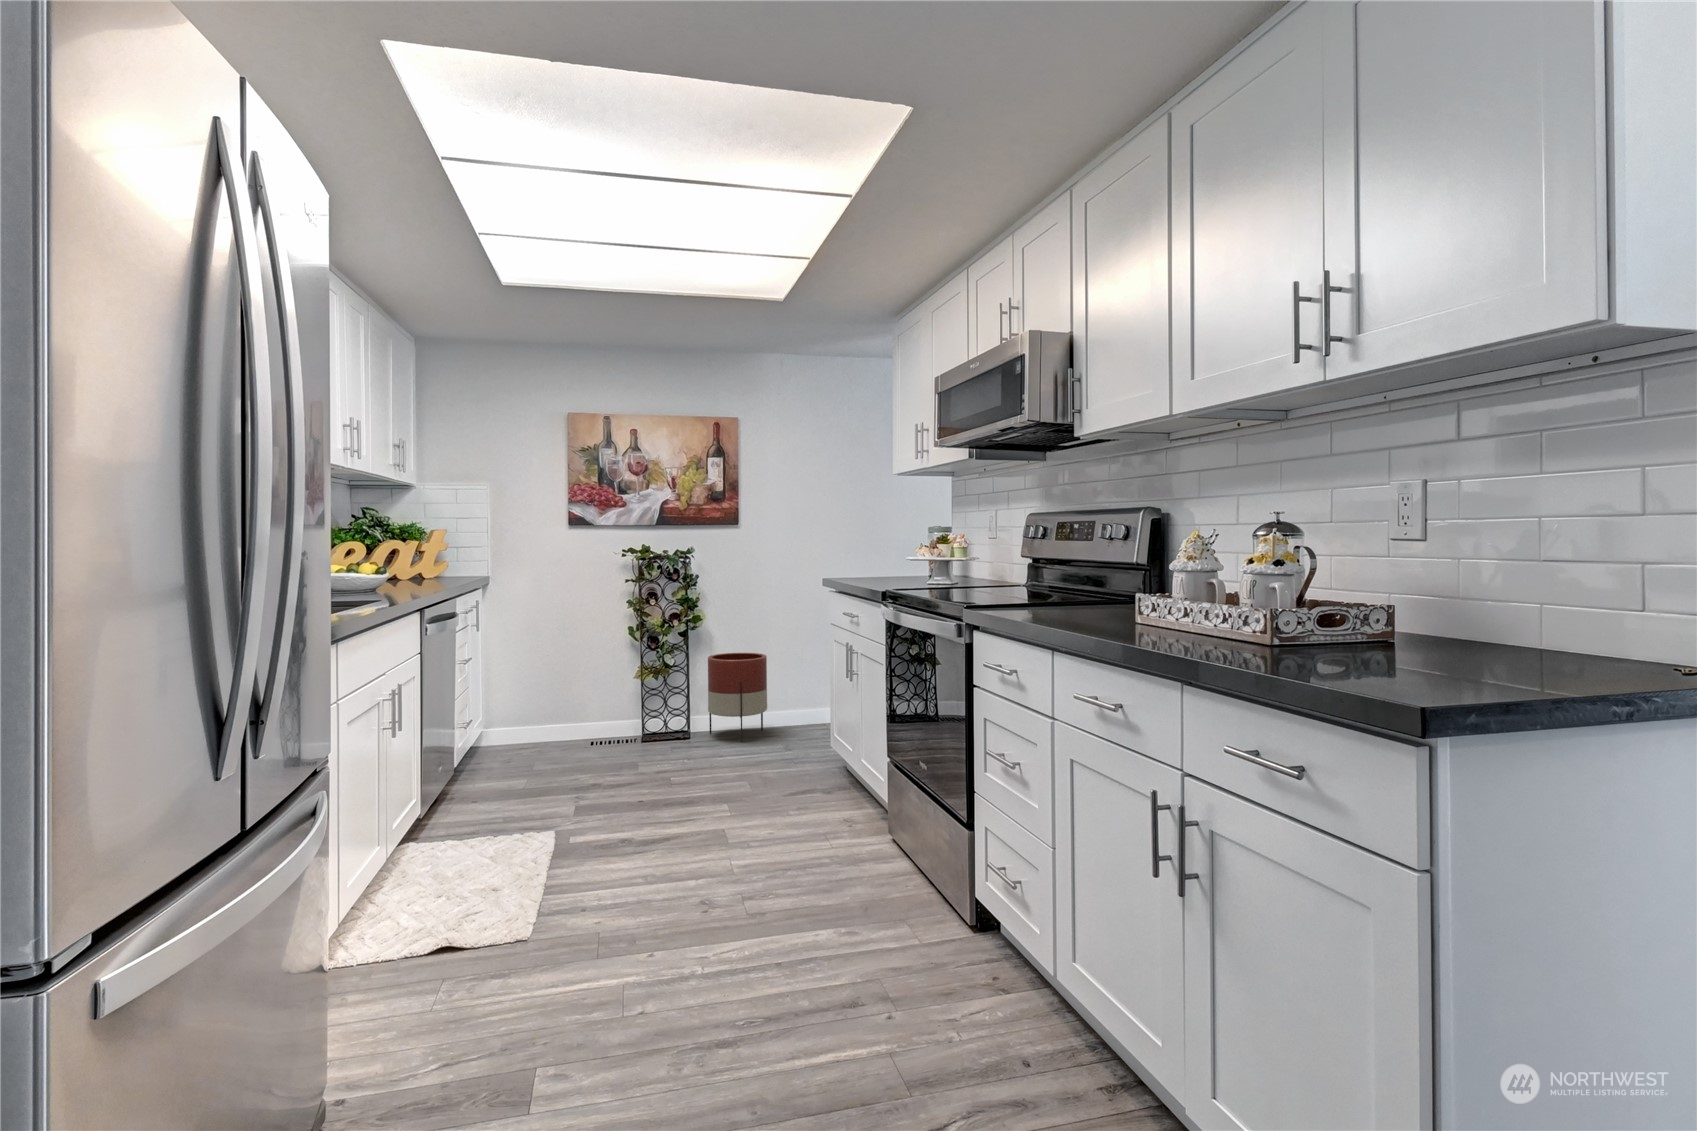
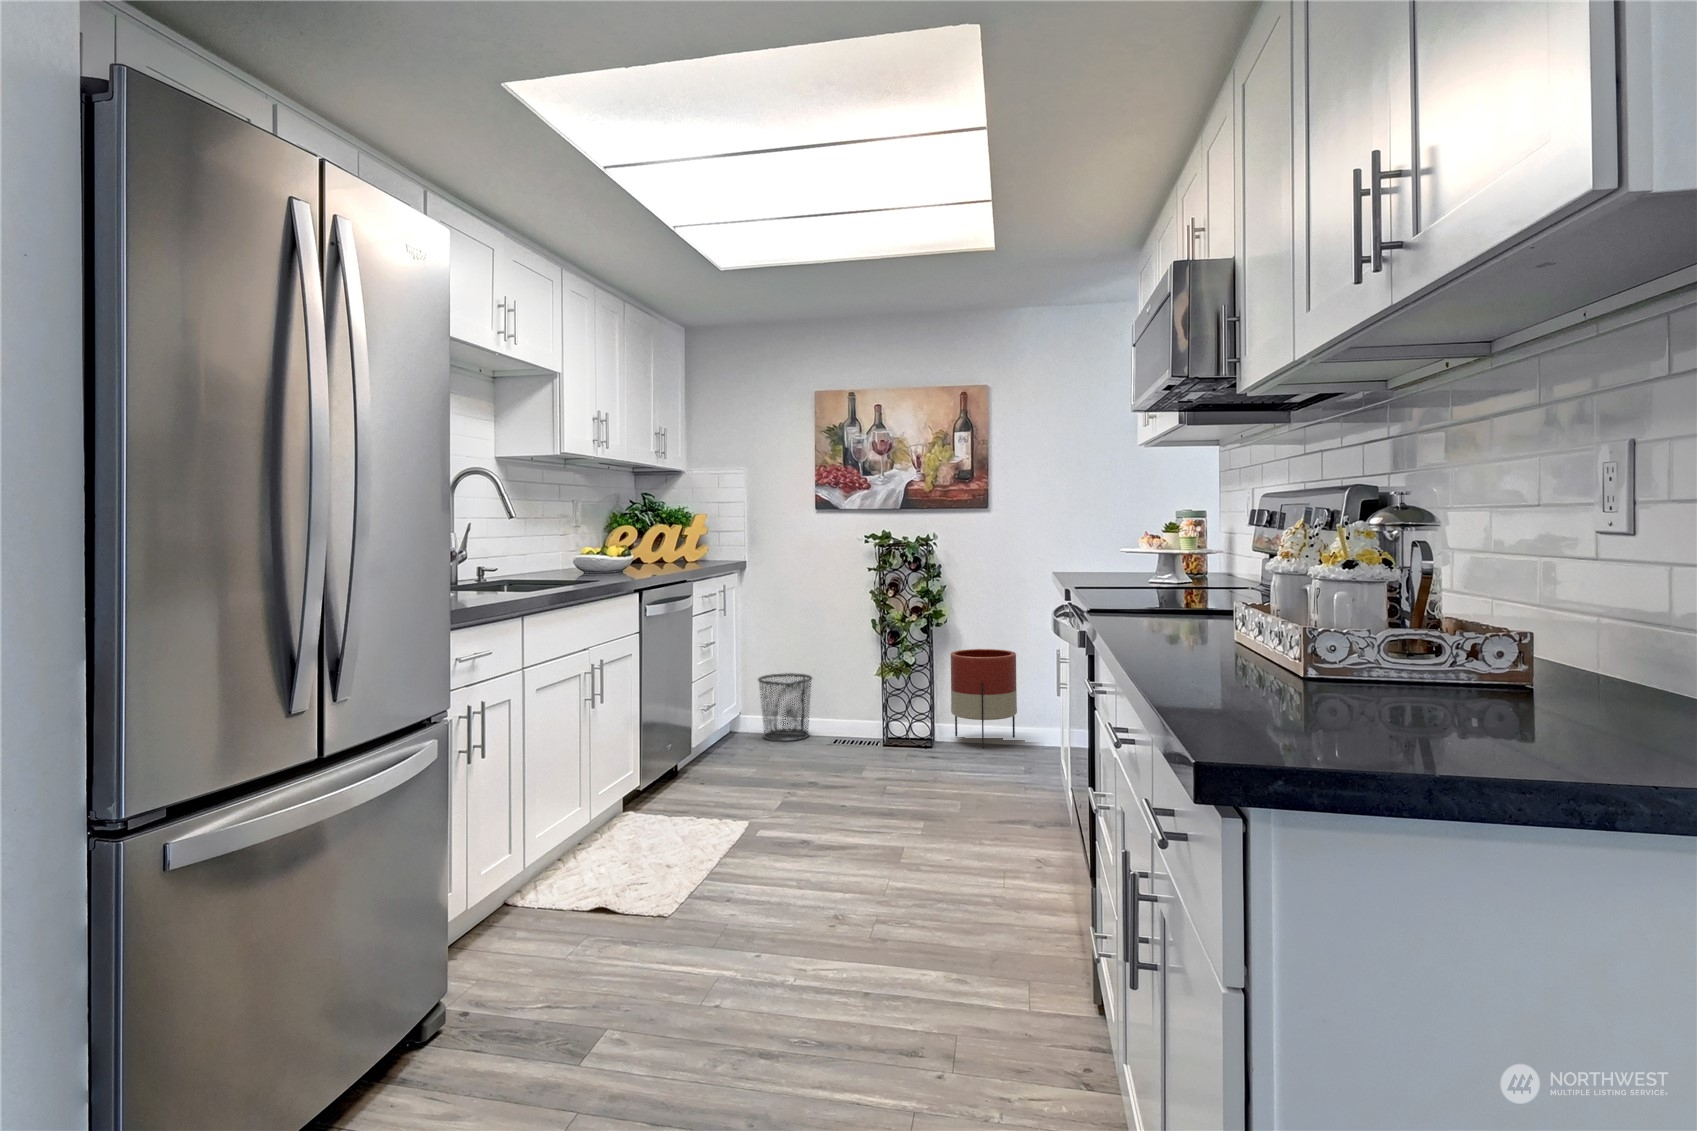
waste bin: none [513,685,571,753] -> present [758,673,812,741]

